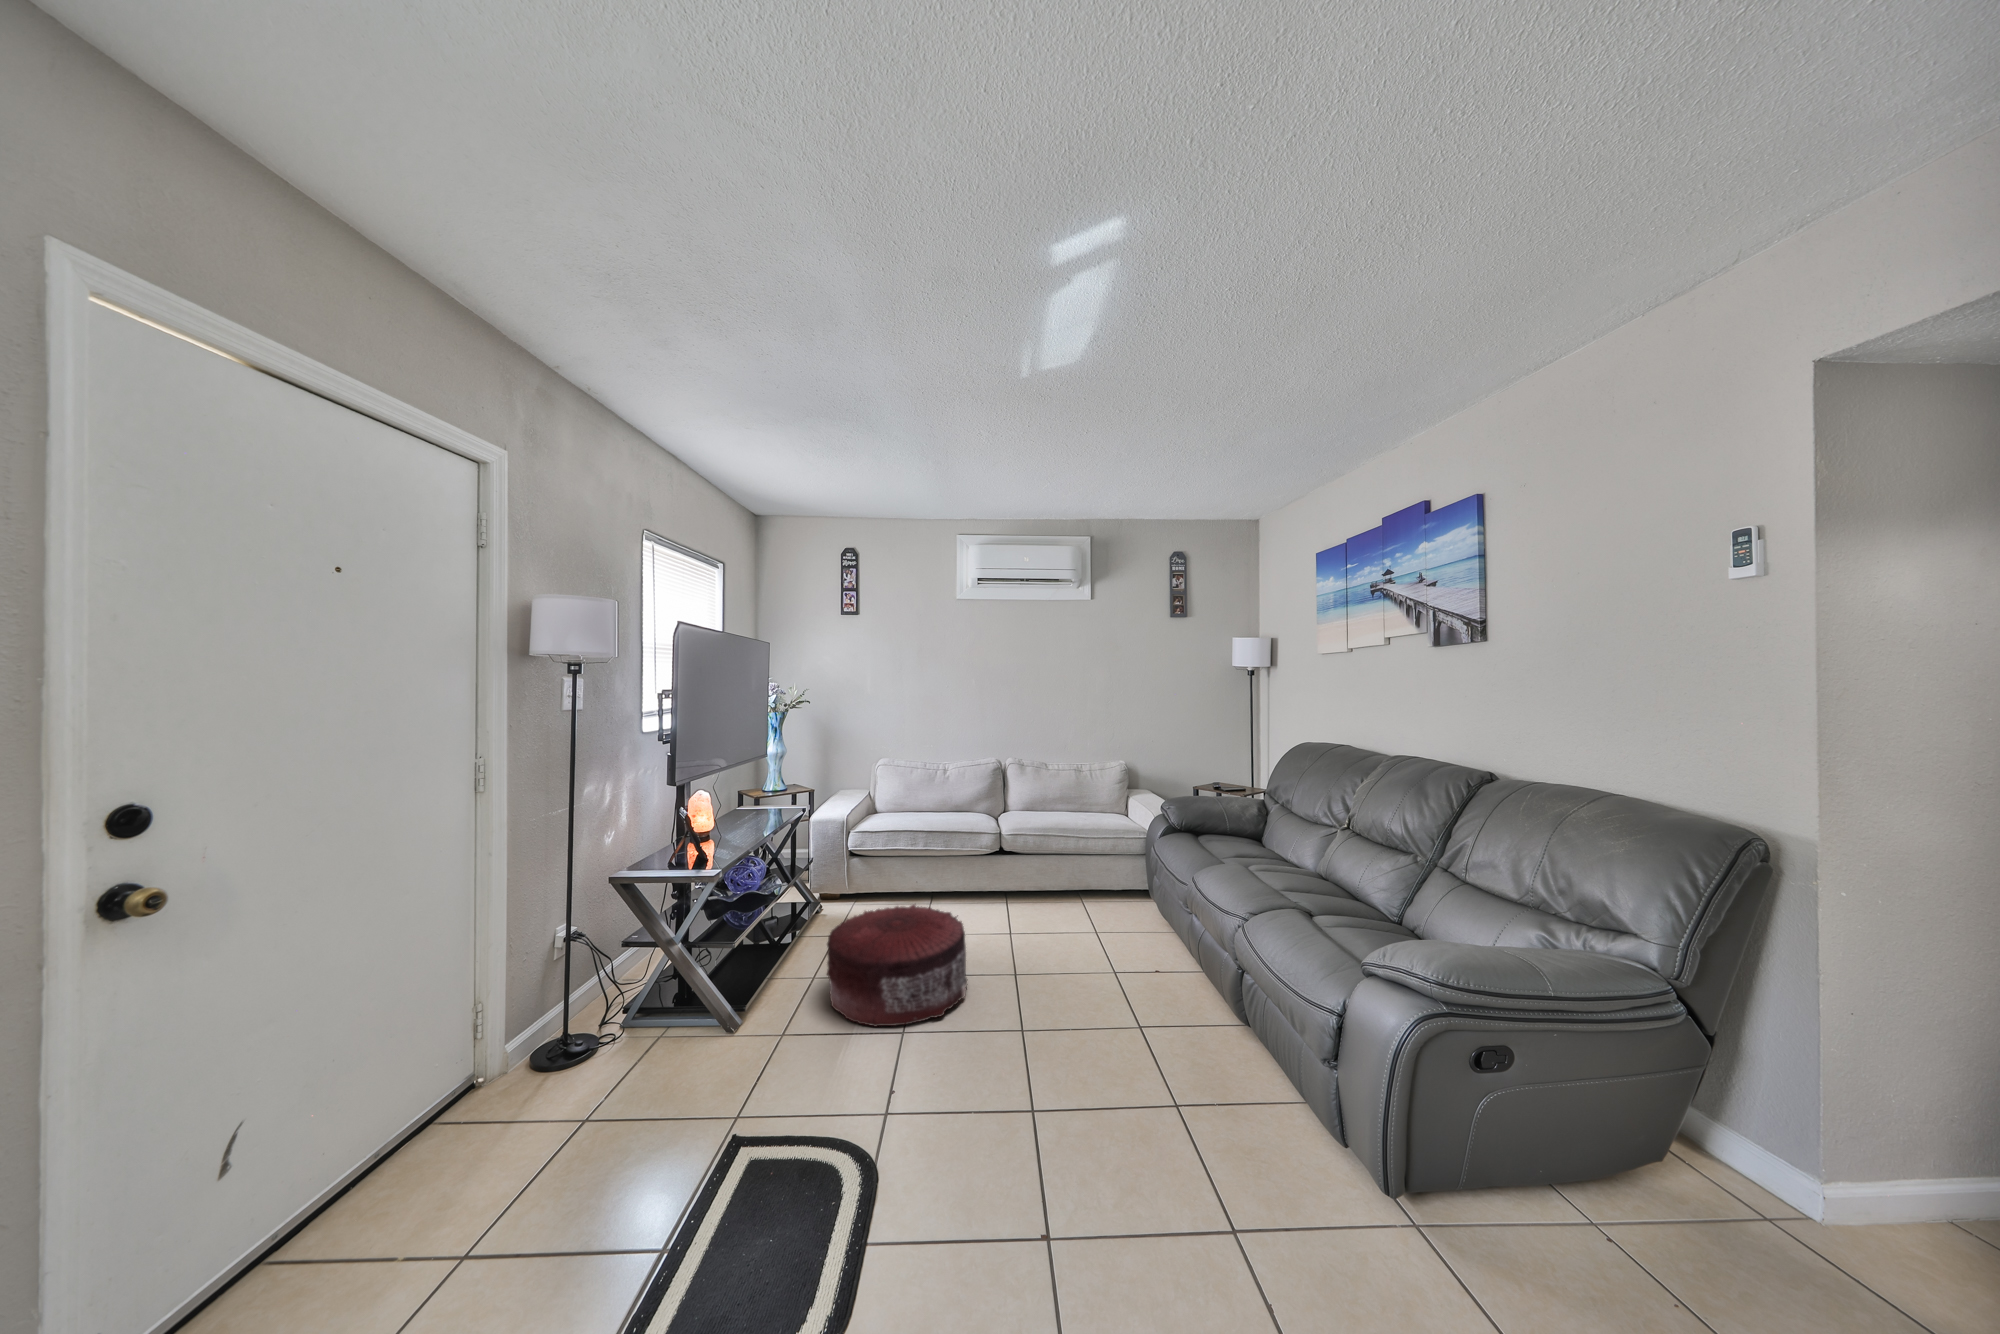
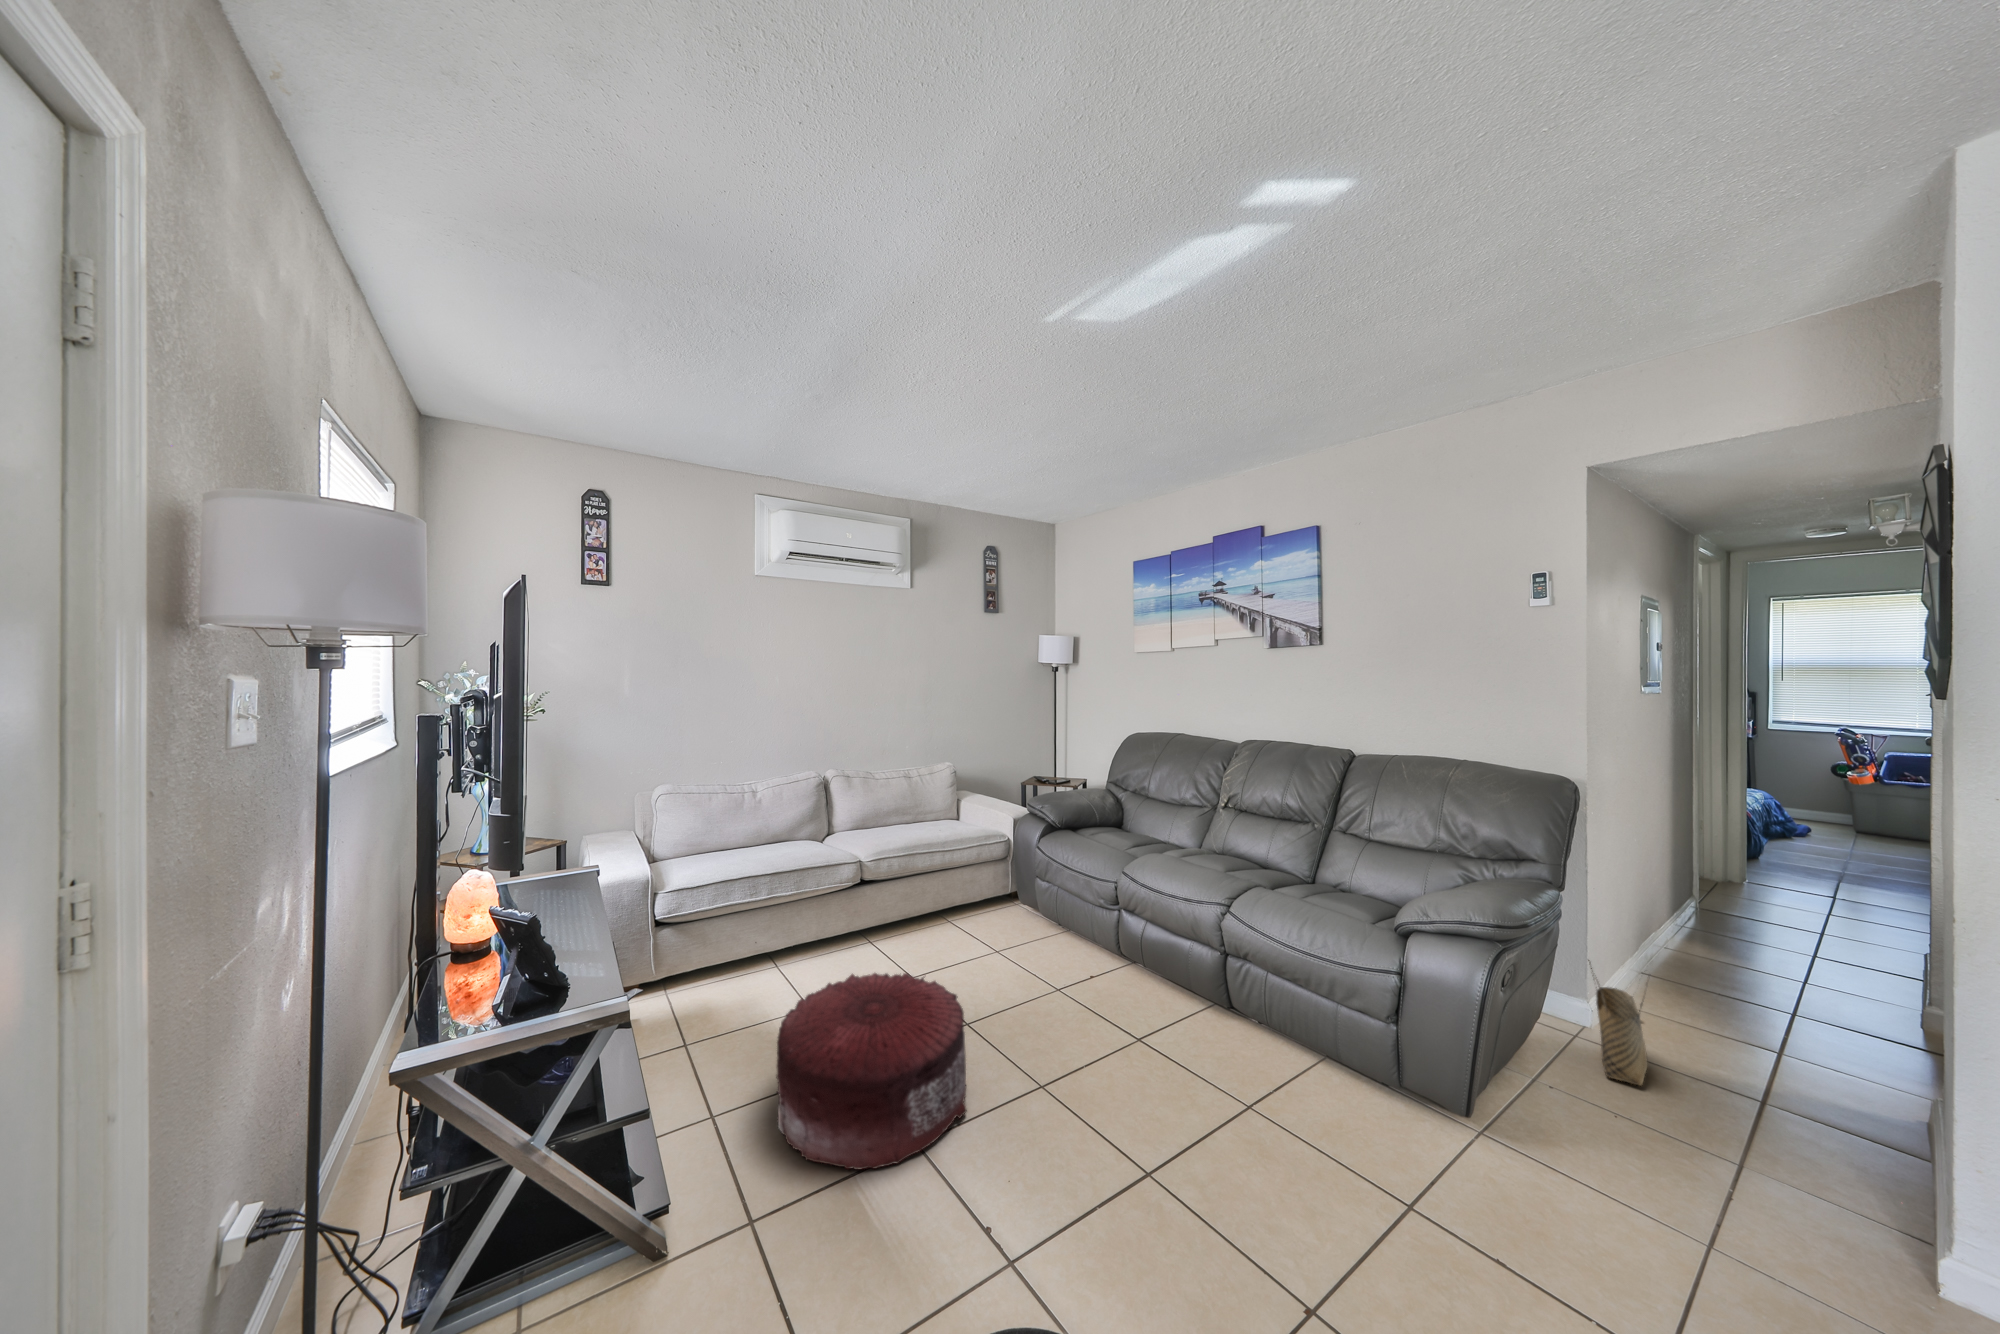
woven basket: none [1686,1080,1804,1269] -> present [1588,960,1650,1086]

